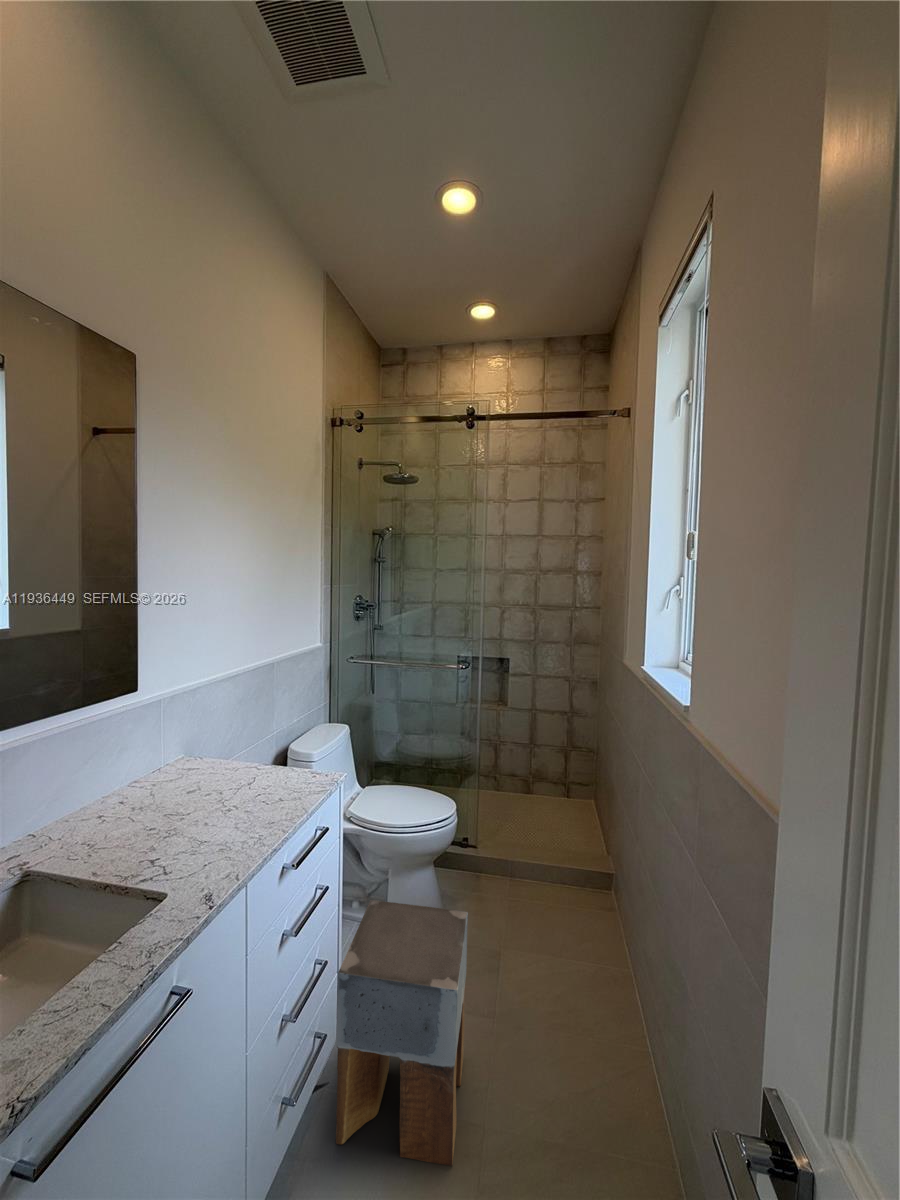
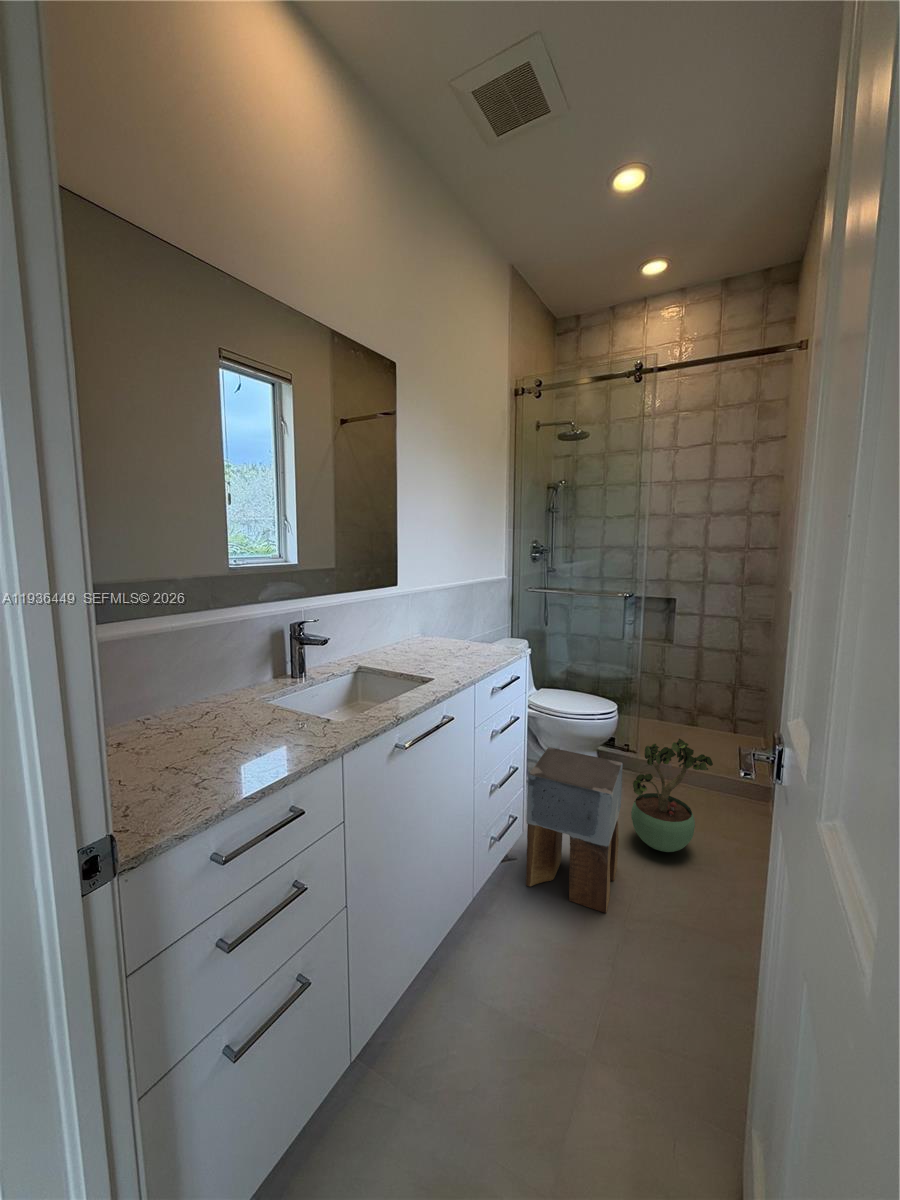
potted plant: none [477,857,568,1008] -> present [631,739,713,852]

